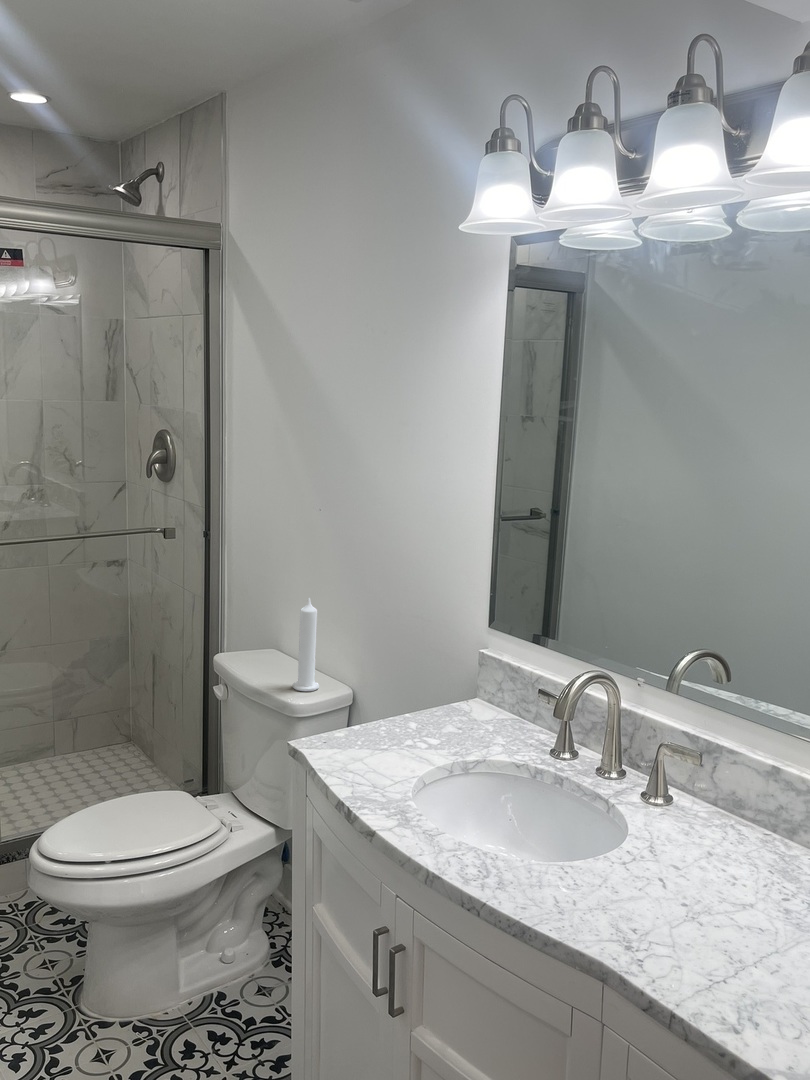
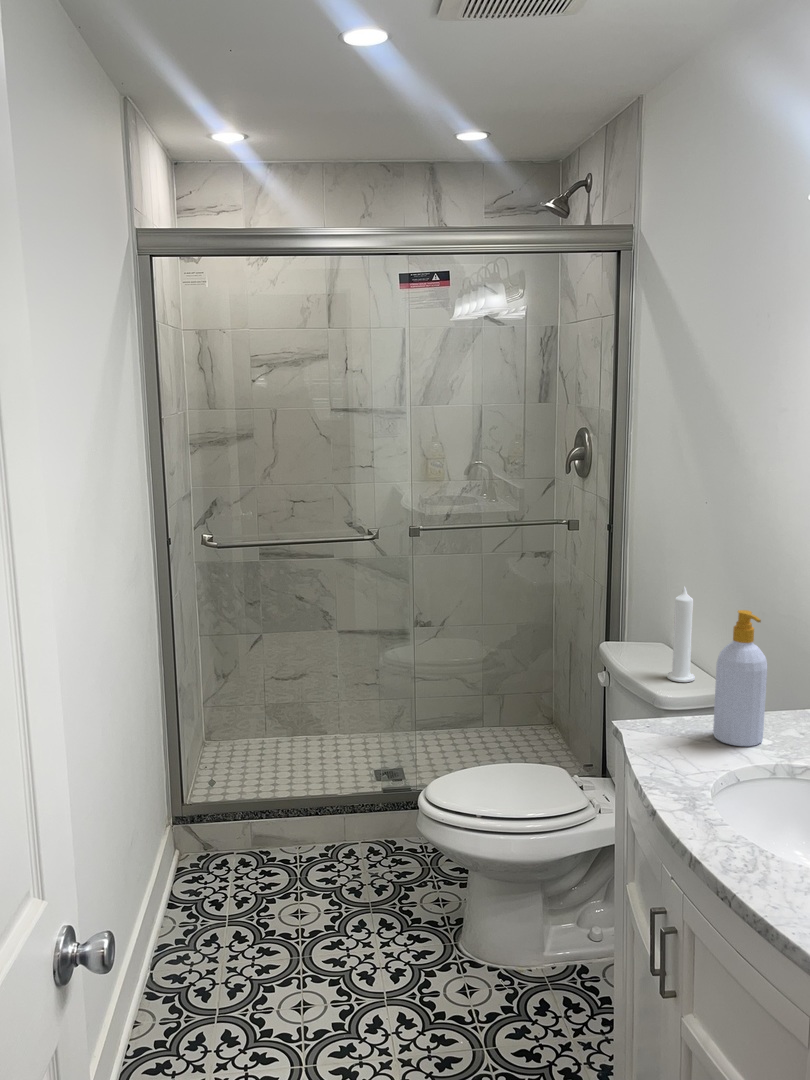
soap bottle: none [390,623,438,752] -> present [713,610,767,746]

